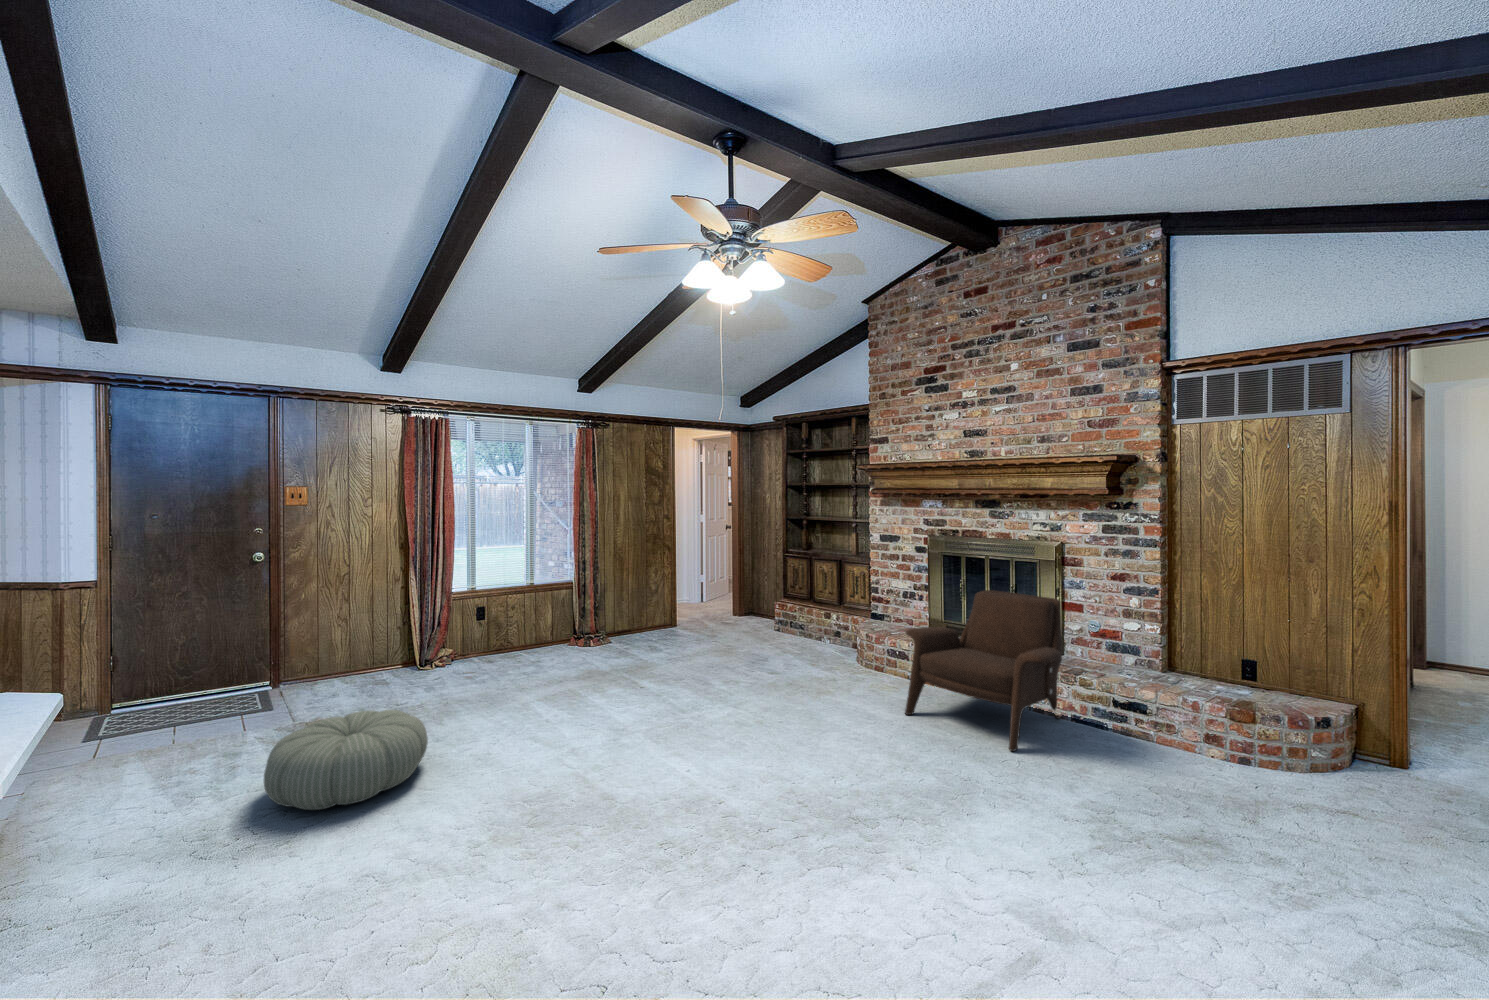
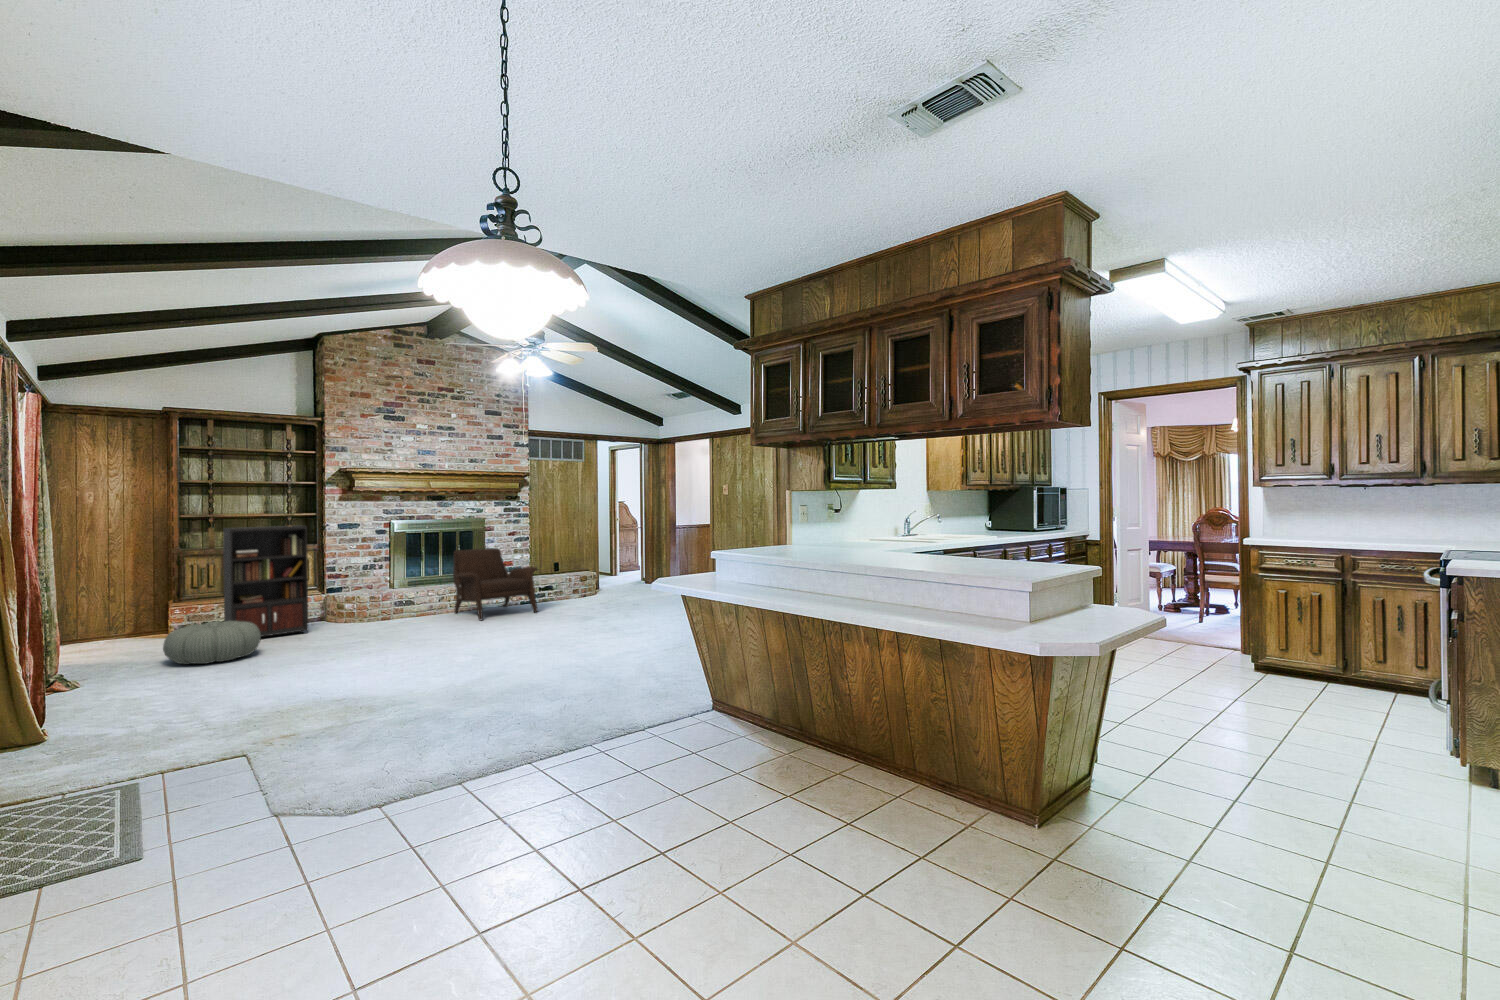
bookcase: none [760,528,856,647] -> present [223,525,308,637]
pouf: present [264,710,428,810] -> present [163,621,261,664]

